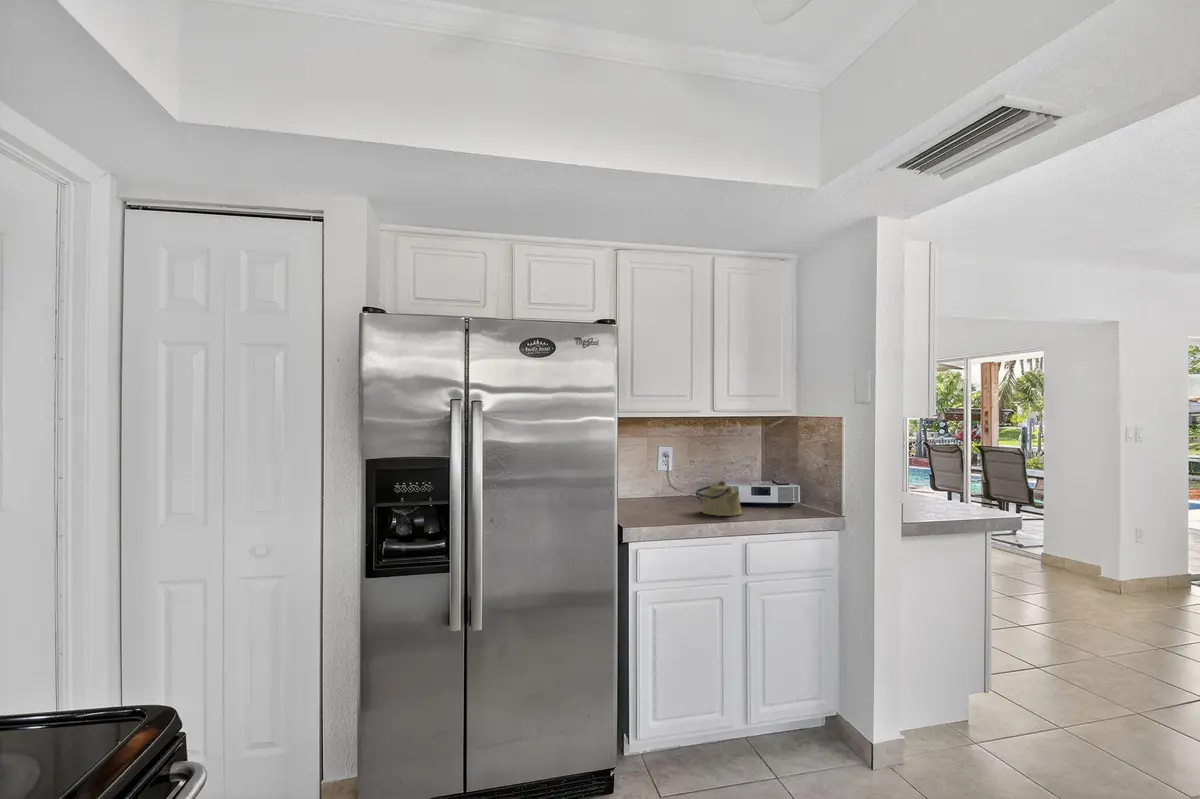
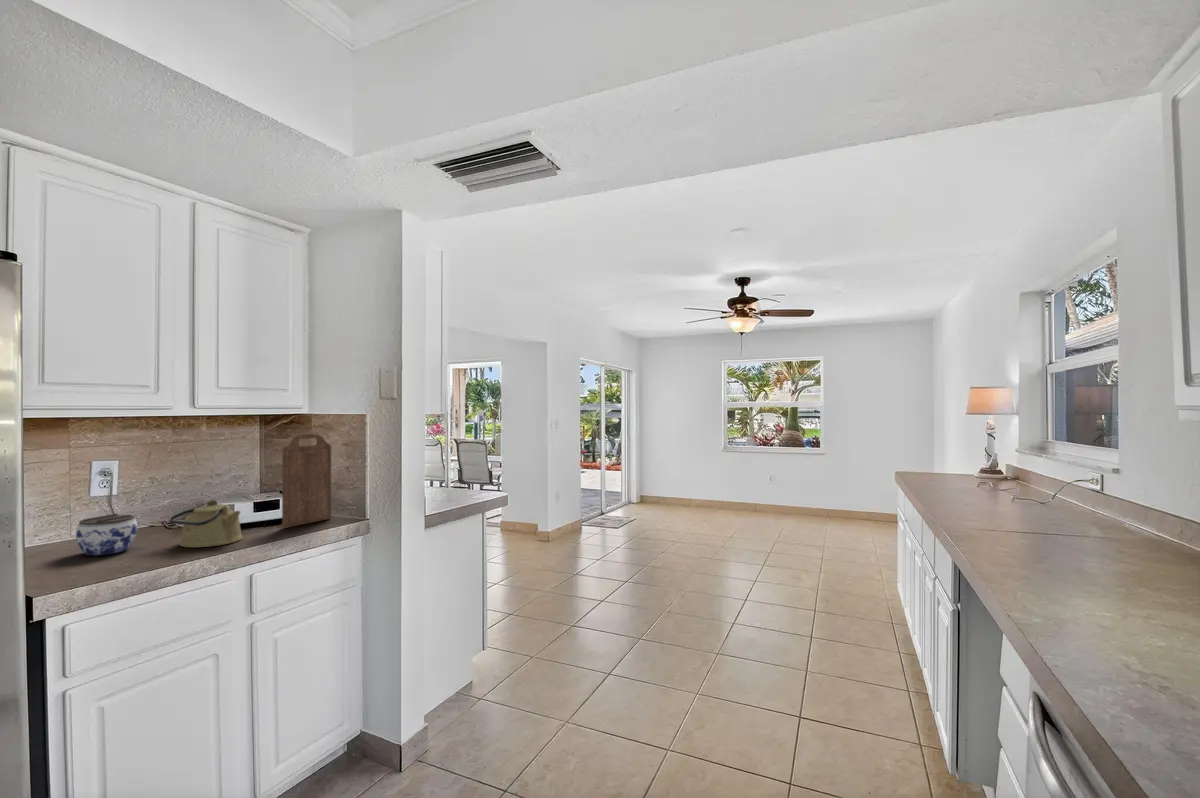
cutting board: none [772,434,813,511] -> present [282,434,331,528]
jar: none [645,484,678,511] -> present [76,514,137,556]

